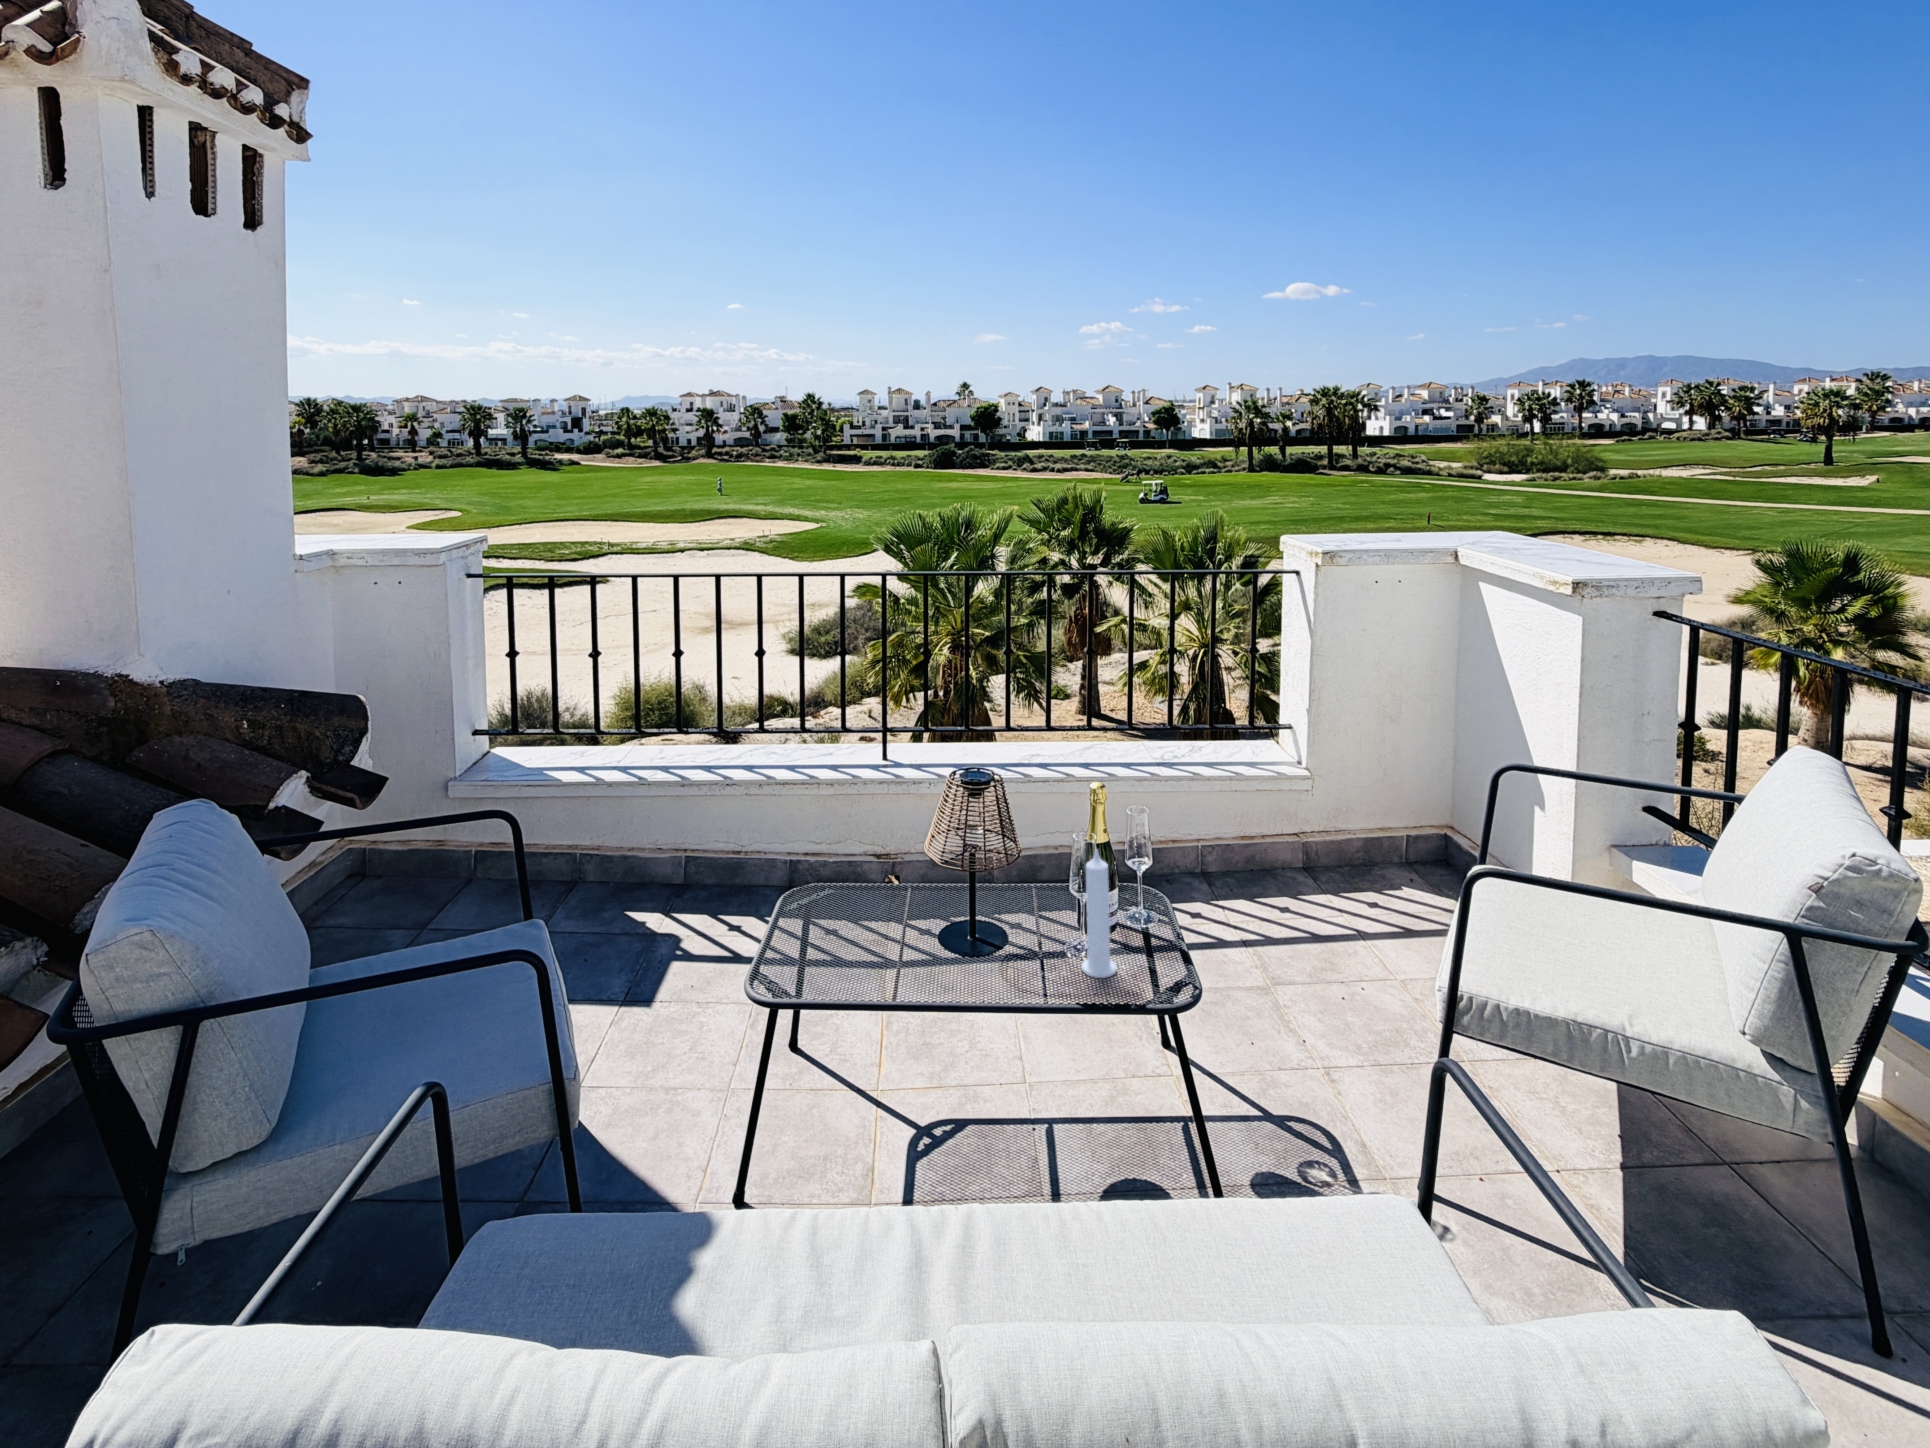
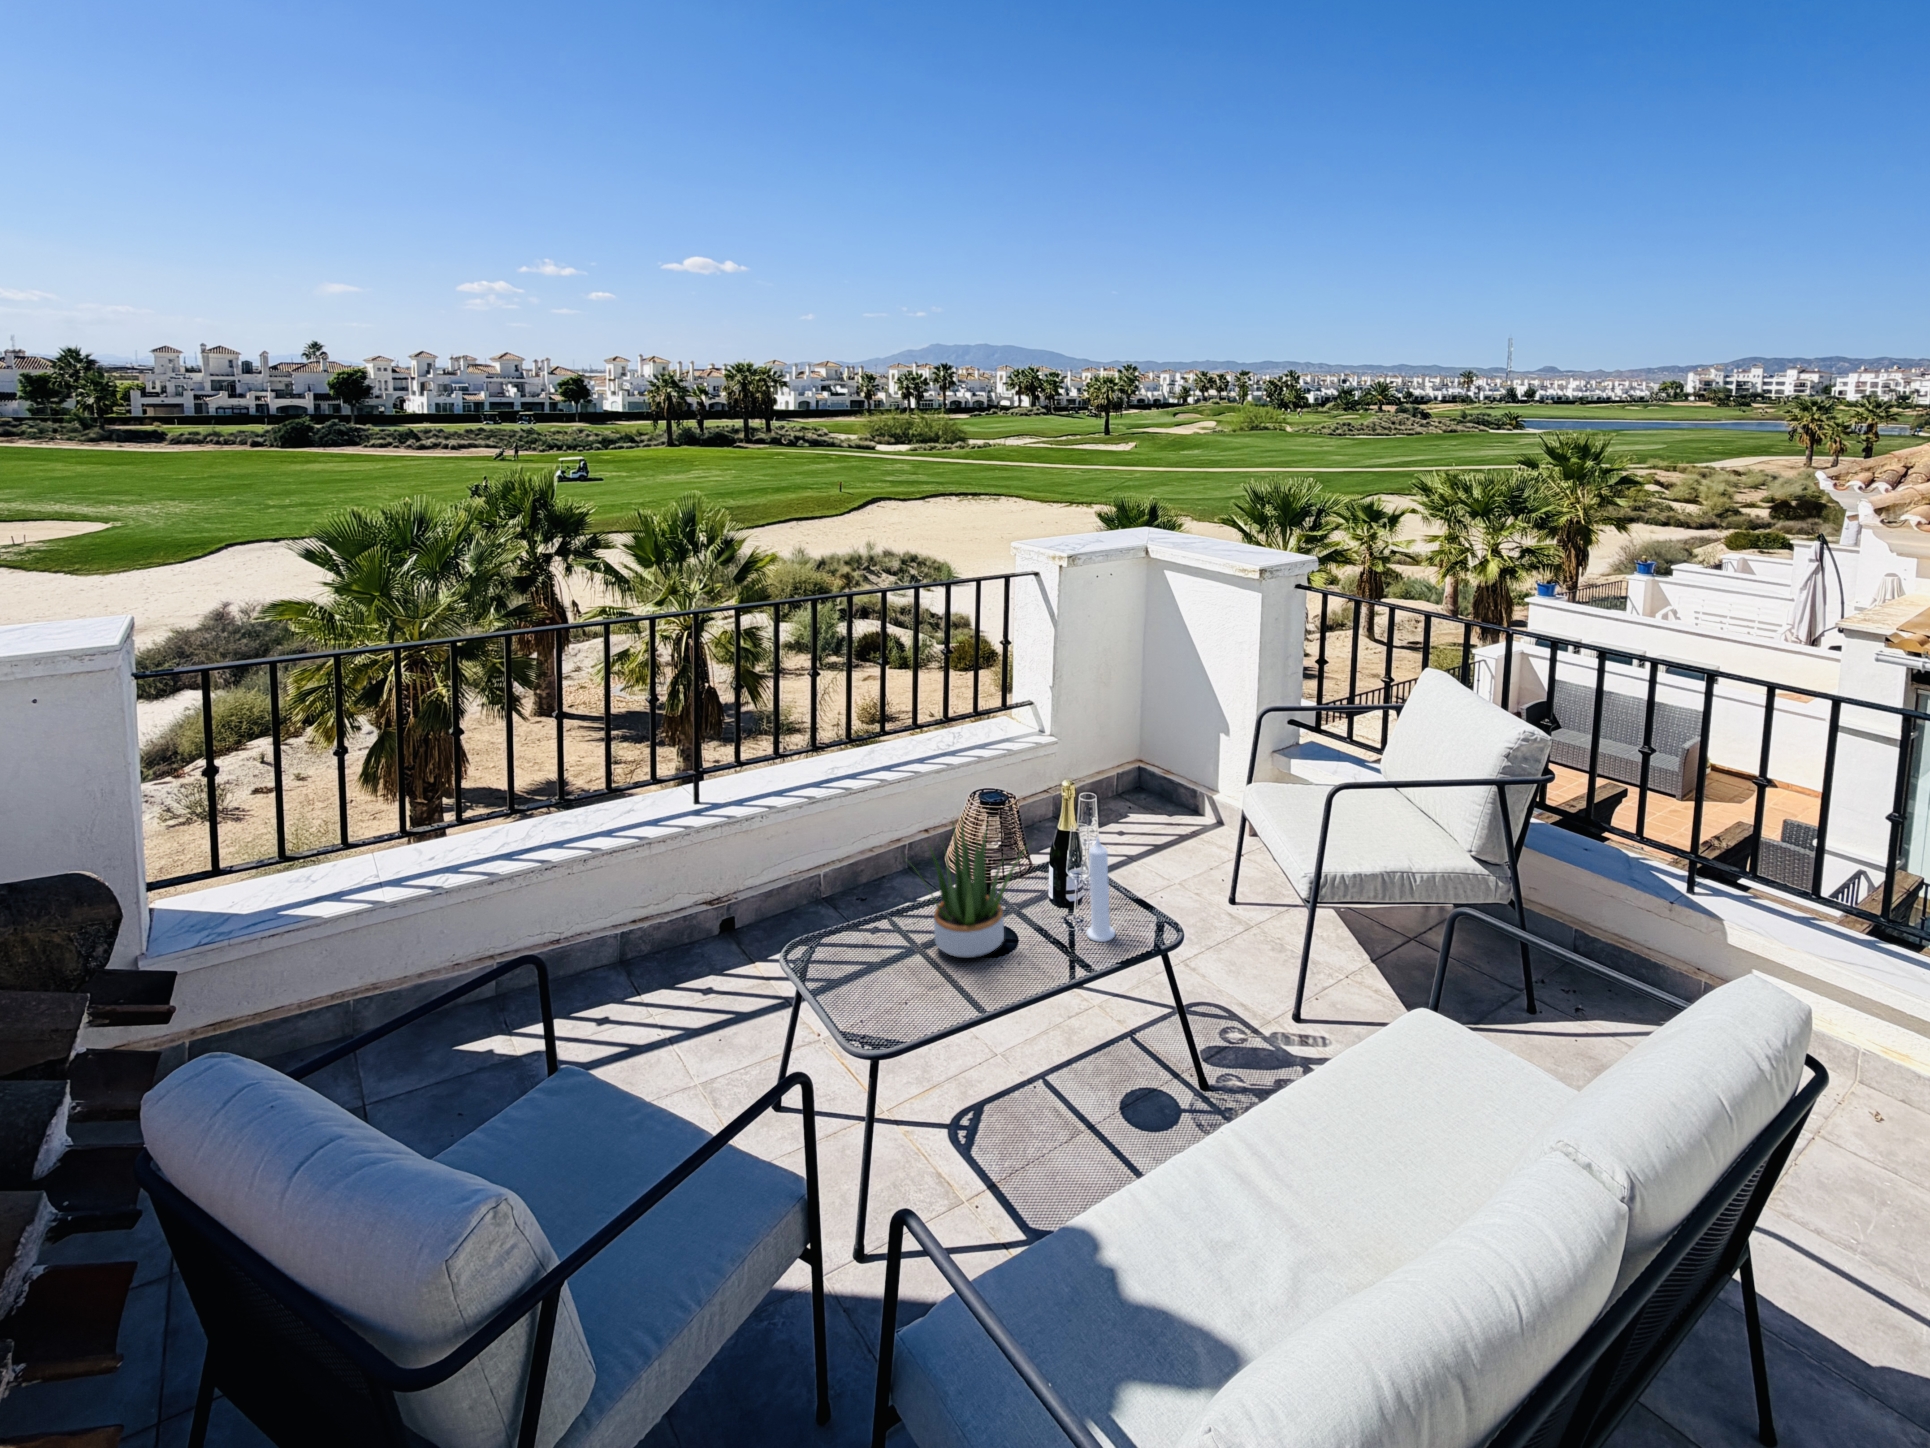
potted plant: none [887,793,1024,950] -> present [919,822,1025,958]

